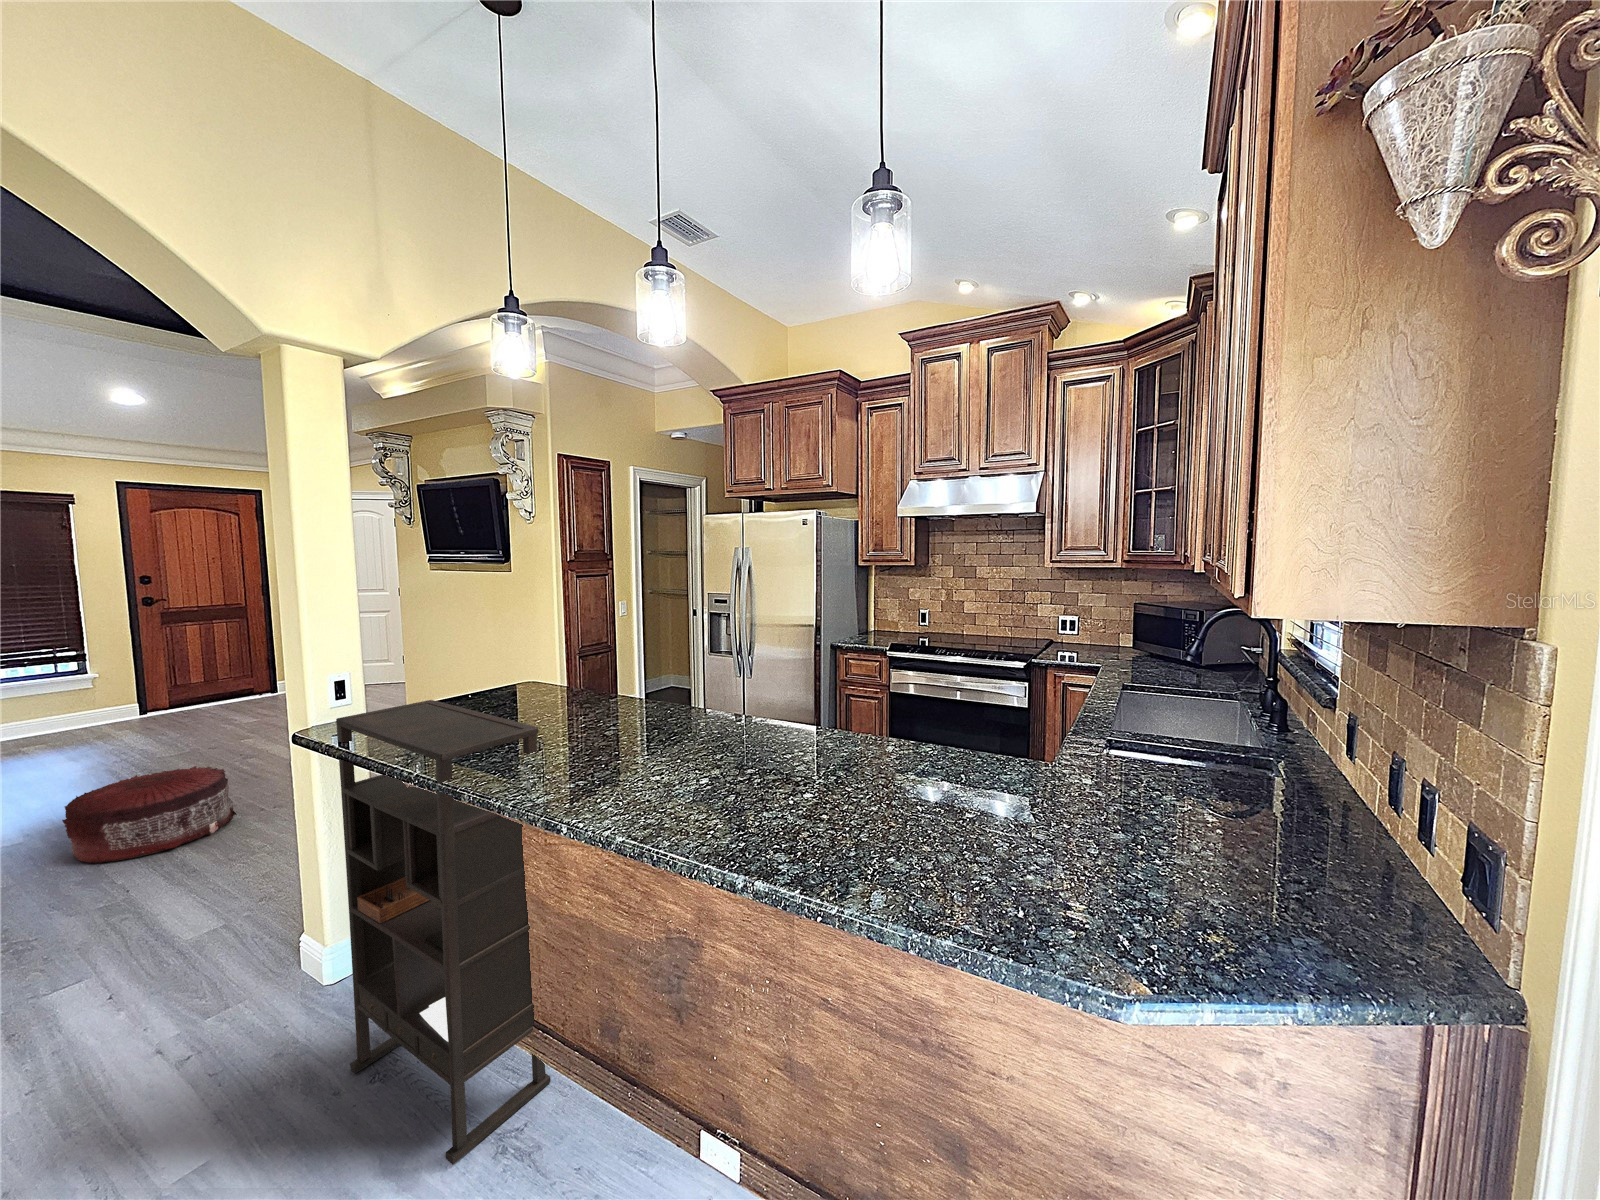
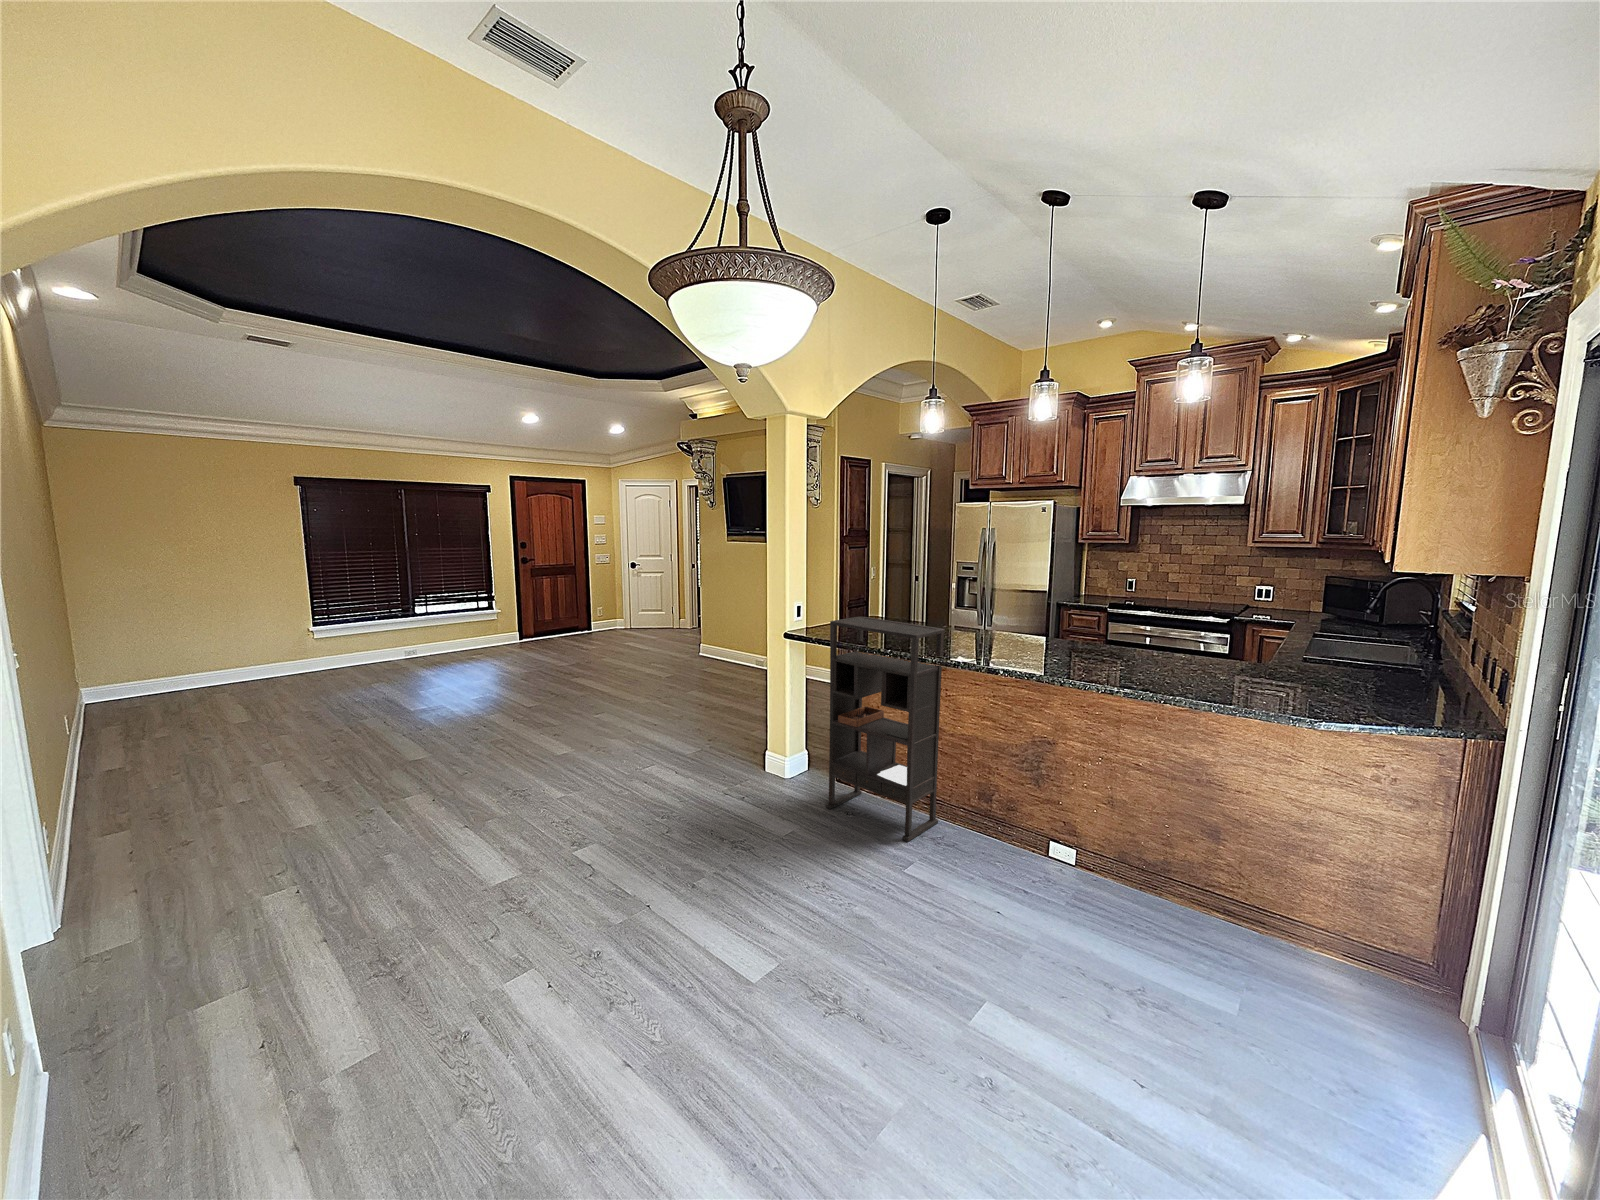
pouf: present [62,766,237,863] -> none [572,666,648,716]

